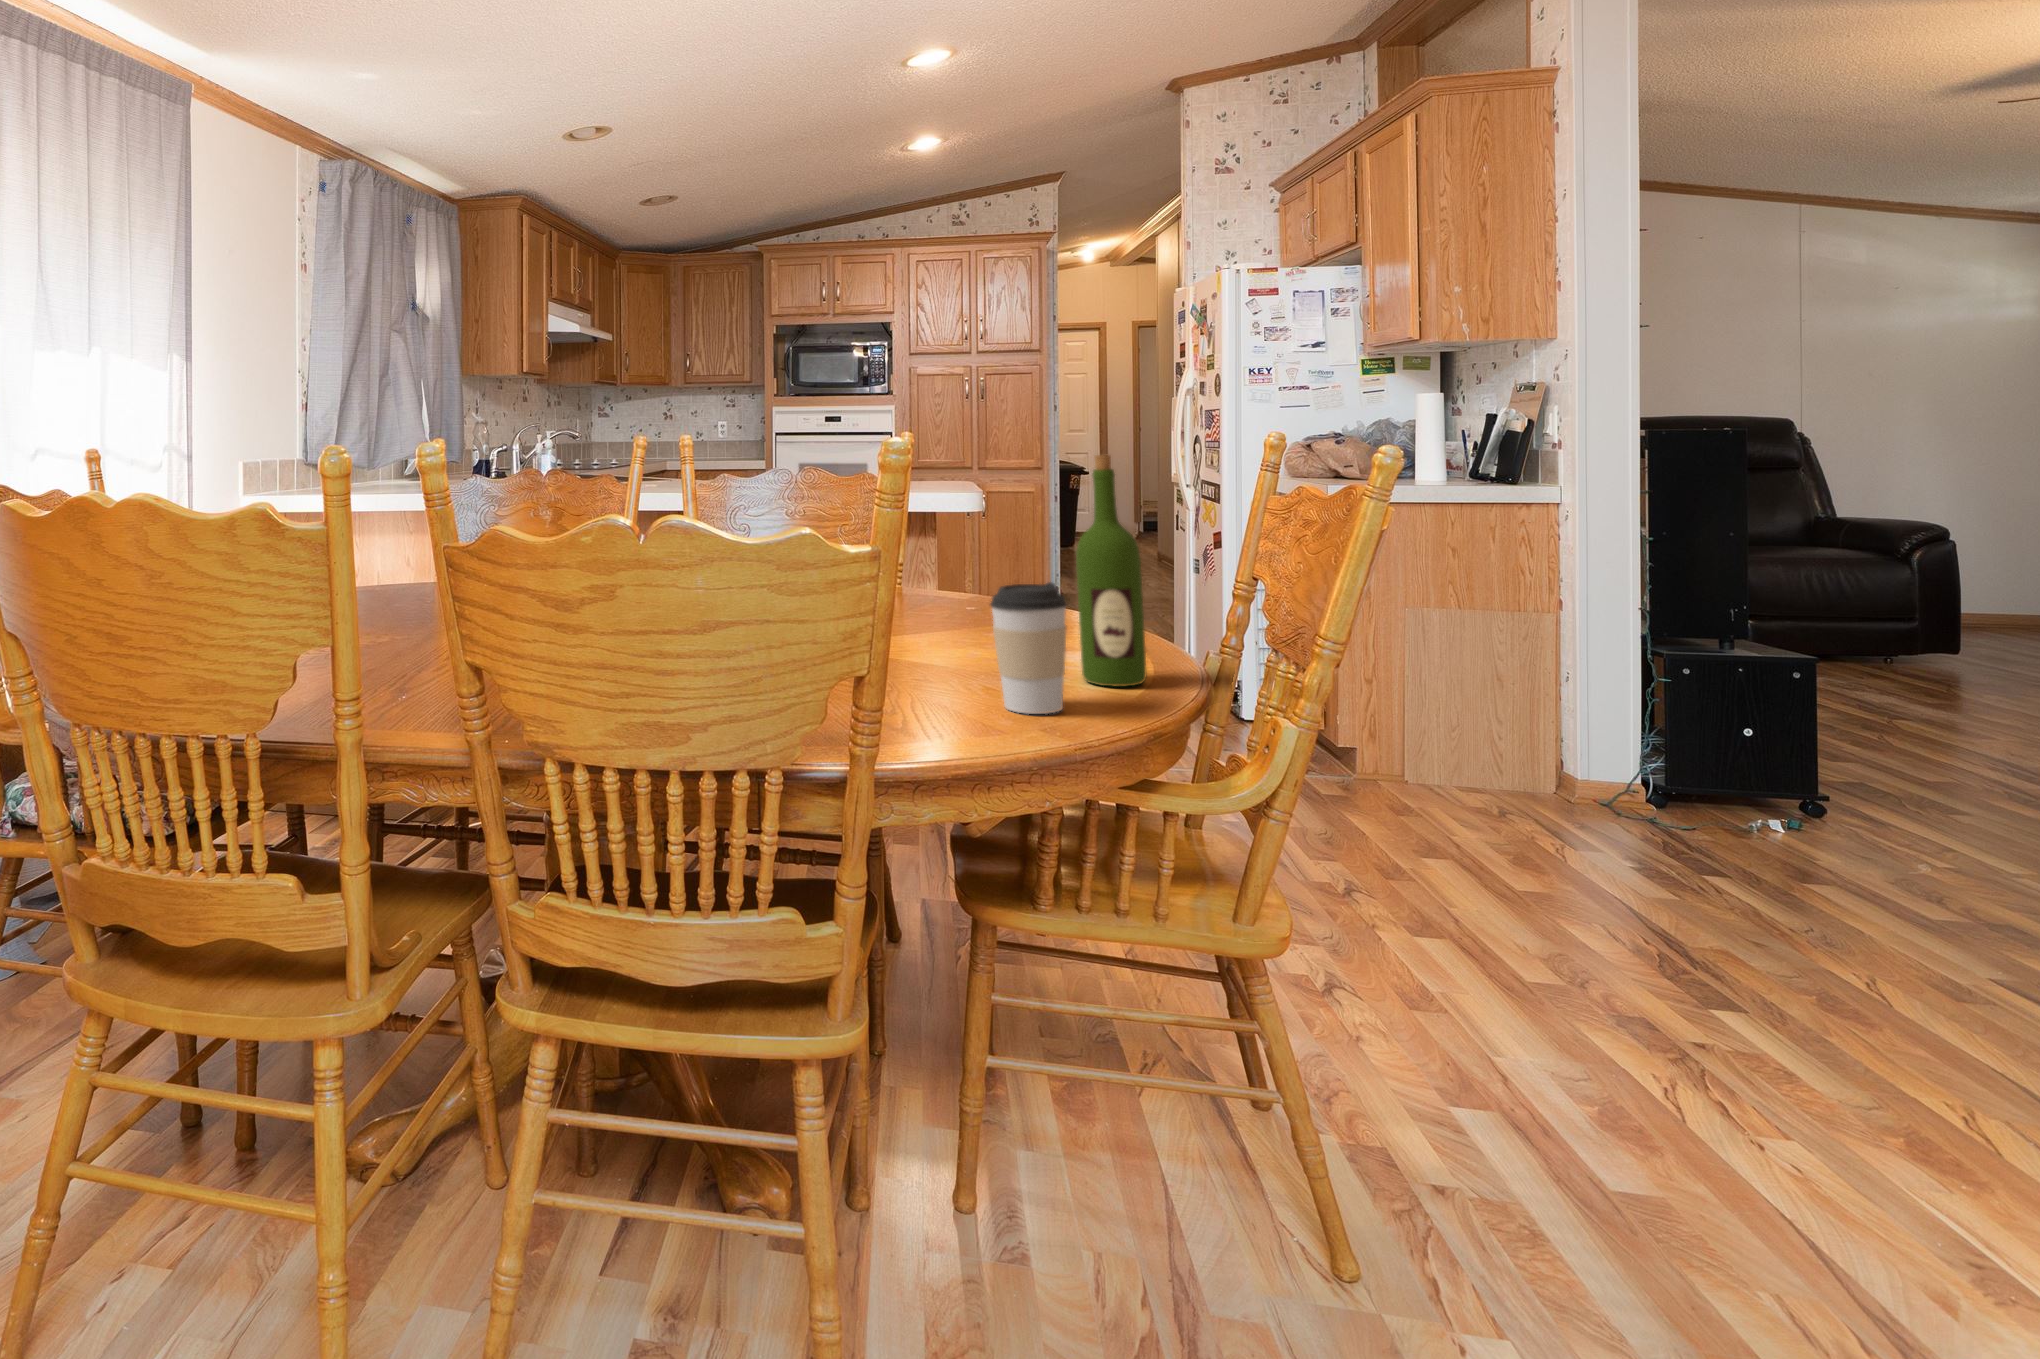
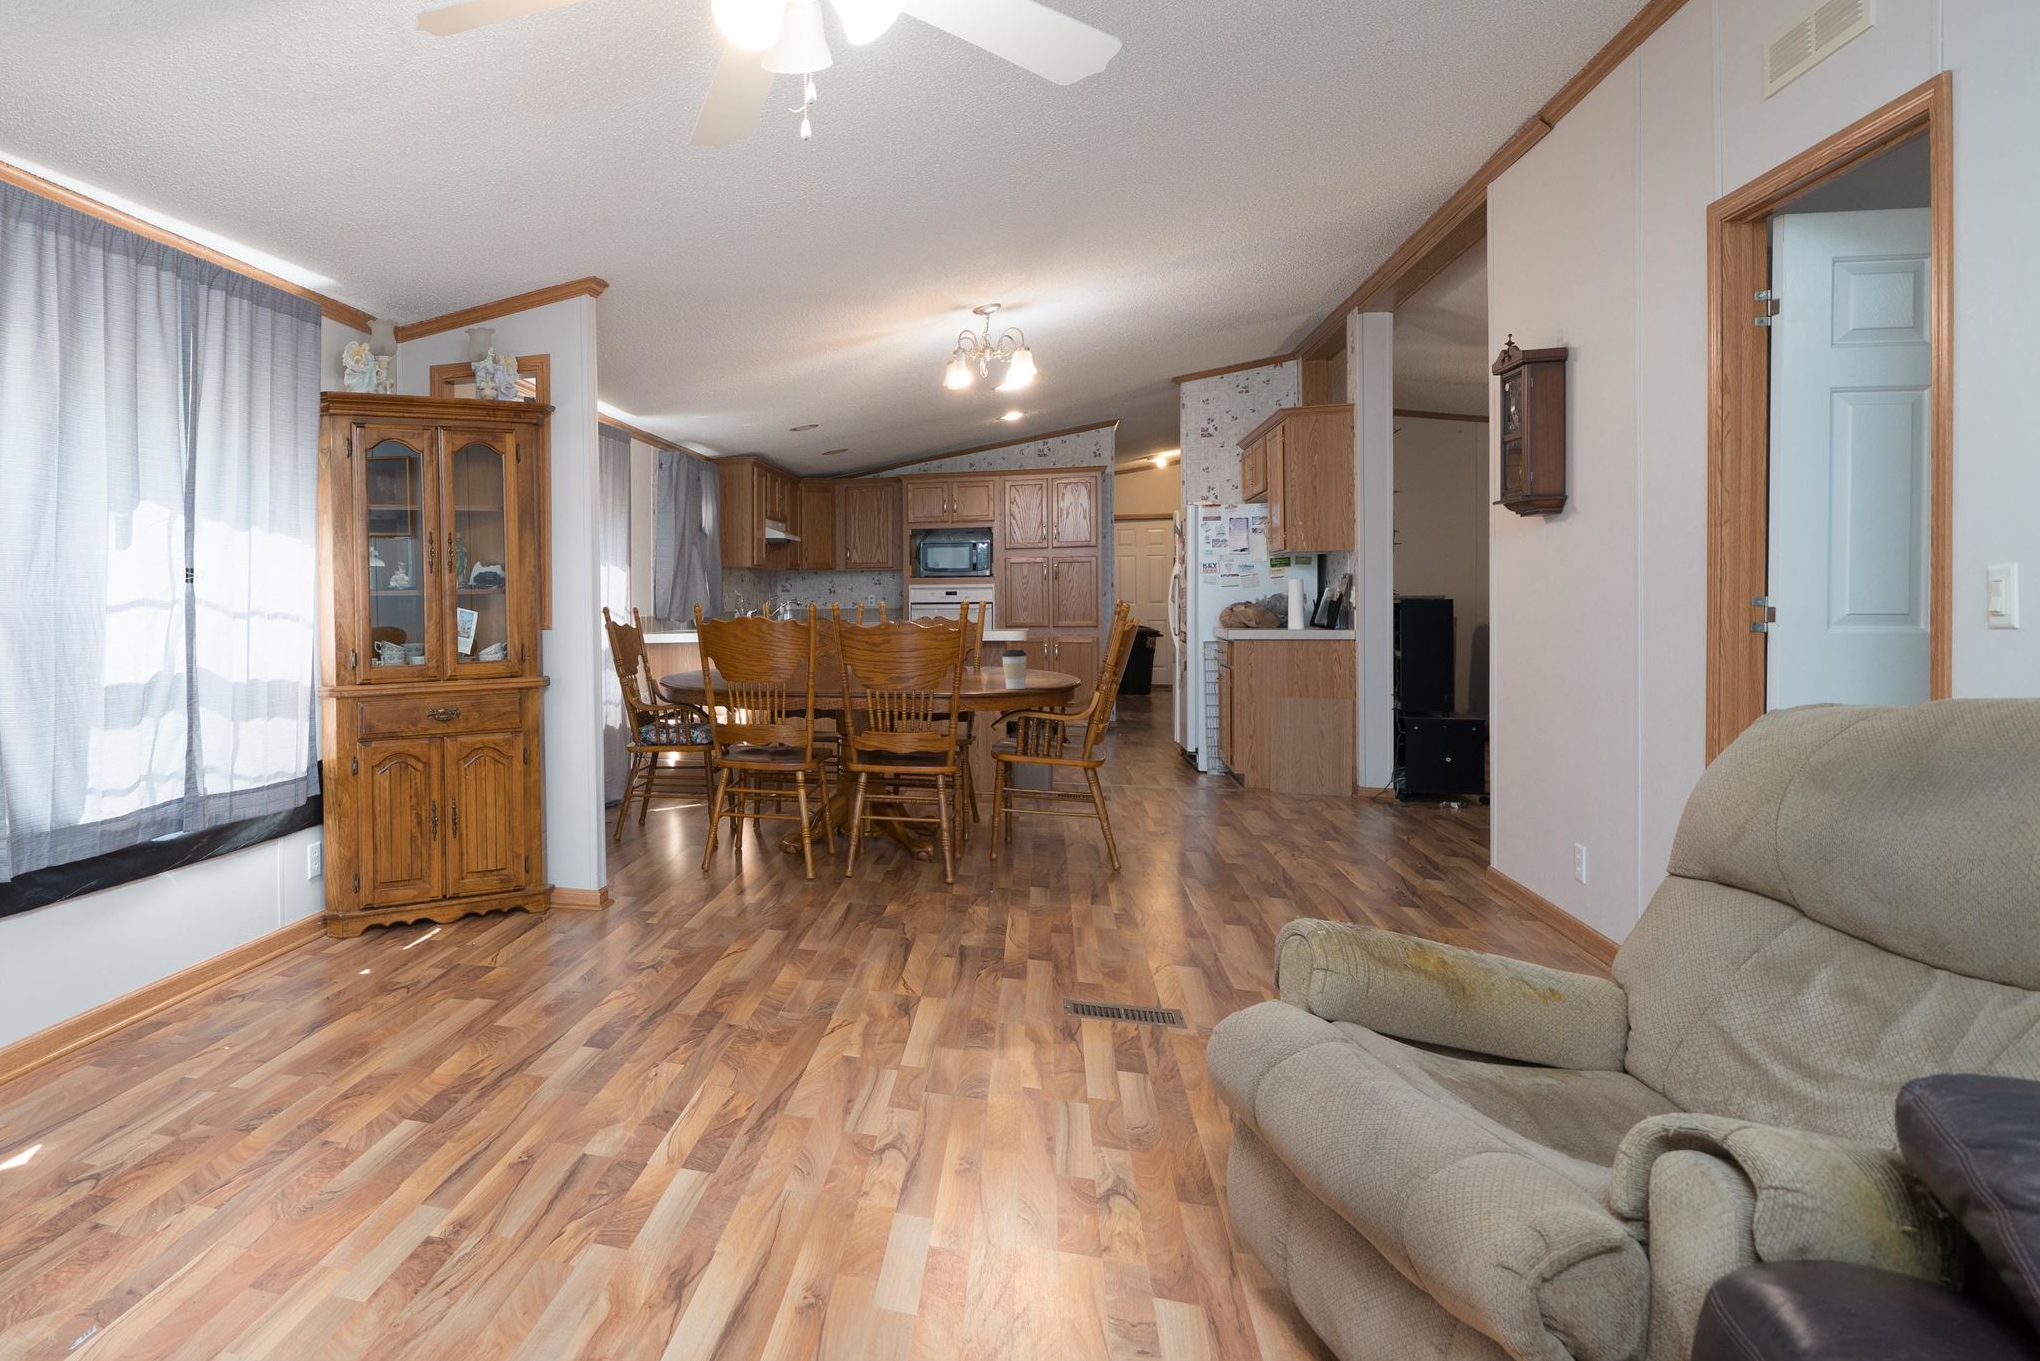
wine bottle: present [1076,455,1147,687] -> none [1036,609,1059,685]

